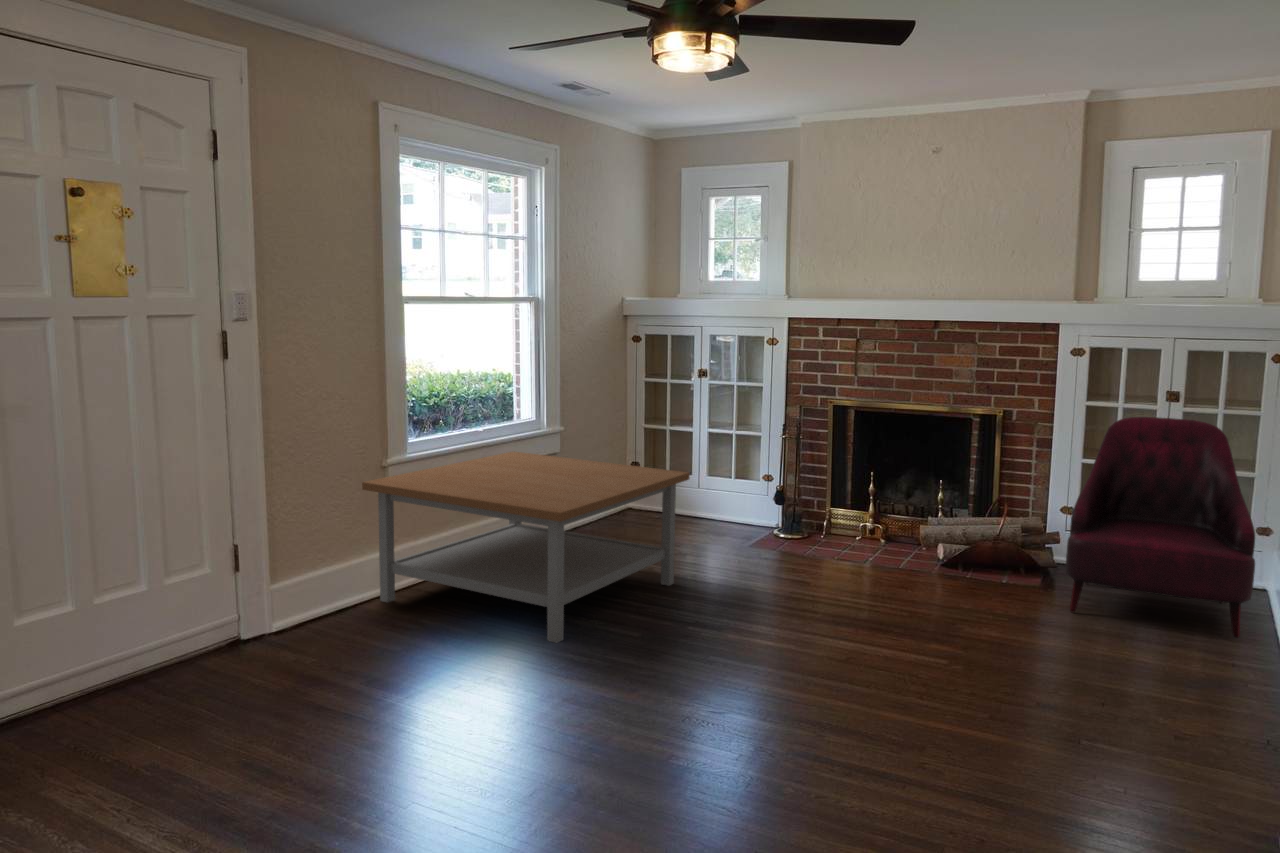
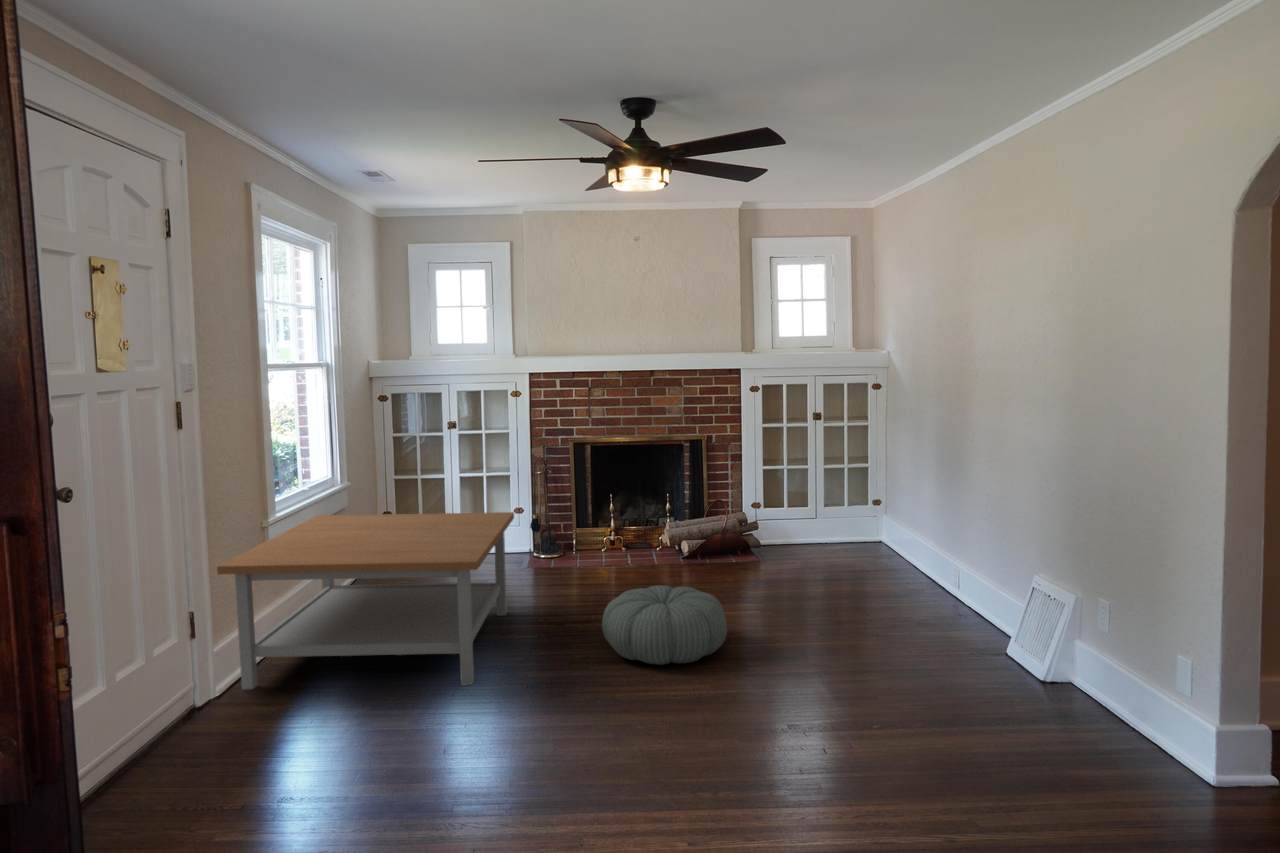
armchair: present [1066,417,1255,638] -> none [782,432,904,577]
pouf: none [715,579,868,676] -> present [602,585,727,665]

